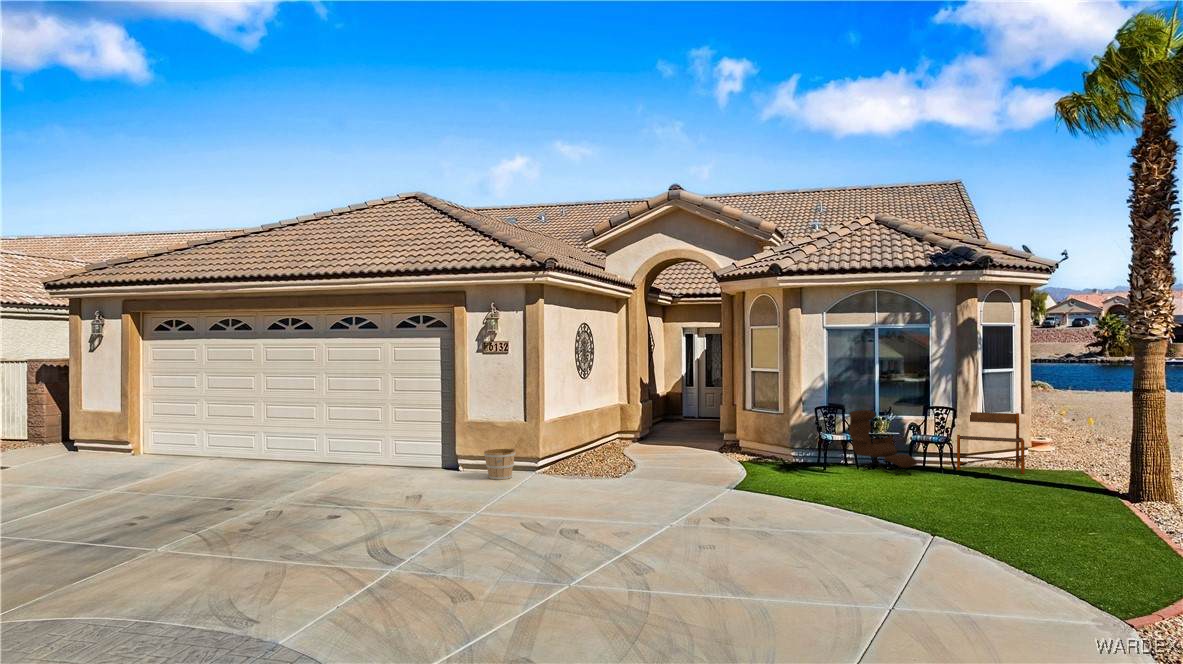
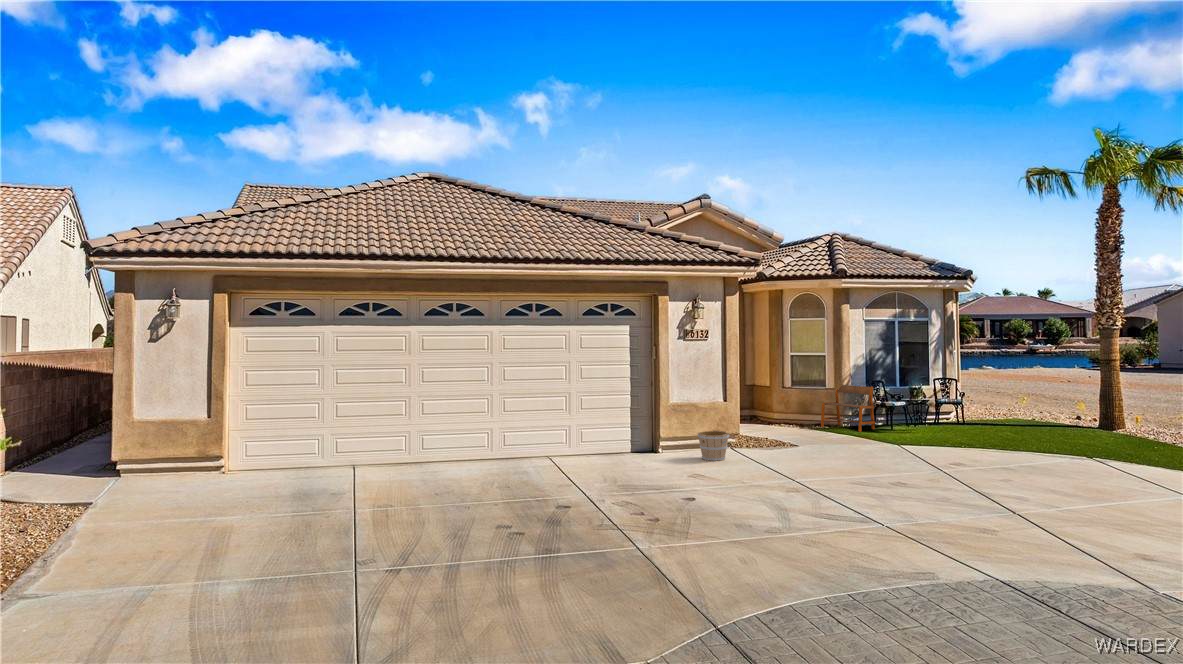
lounge chair: present [849,410,917,475] -> none [892,381,945,427]
bench: present [957,412,1025,474] -> present [821,385,875,432]

